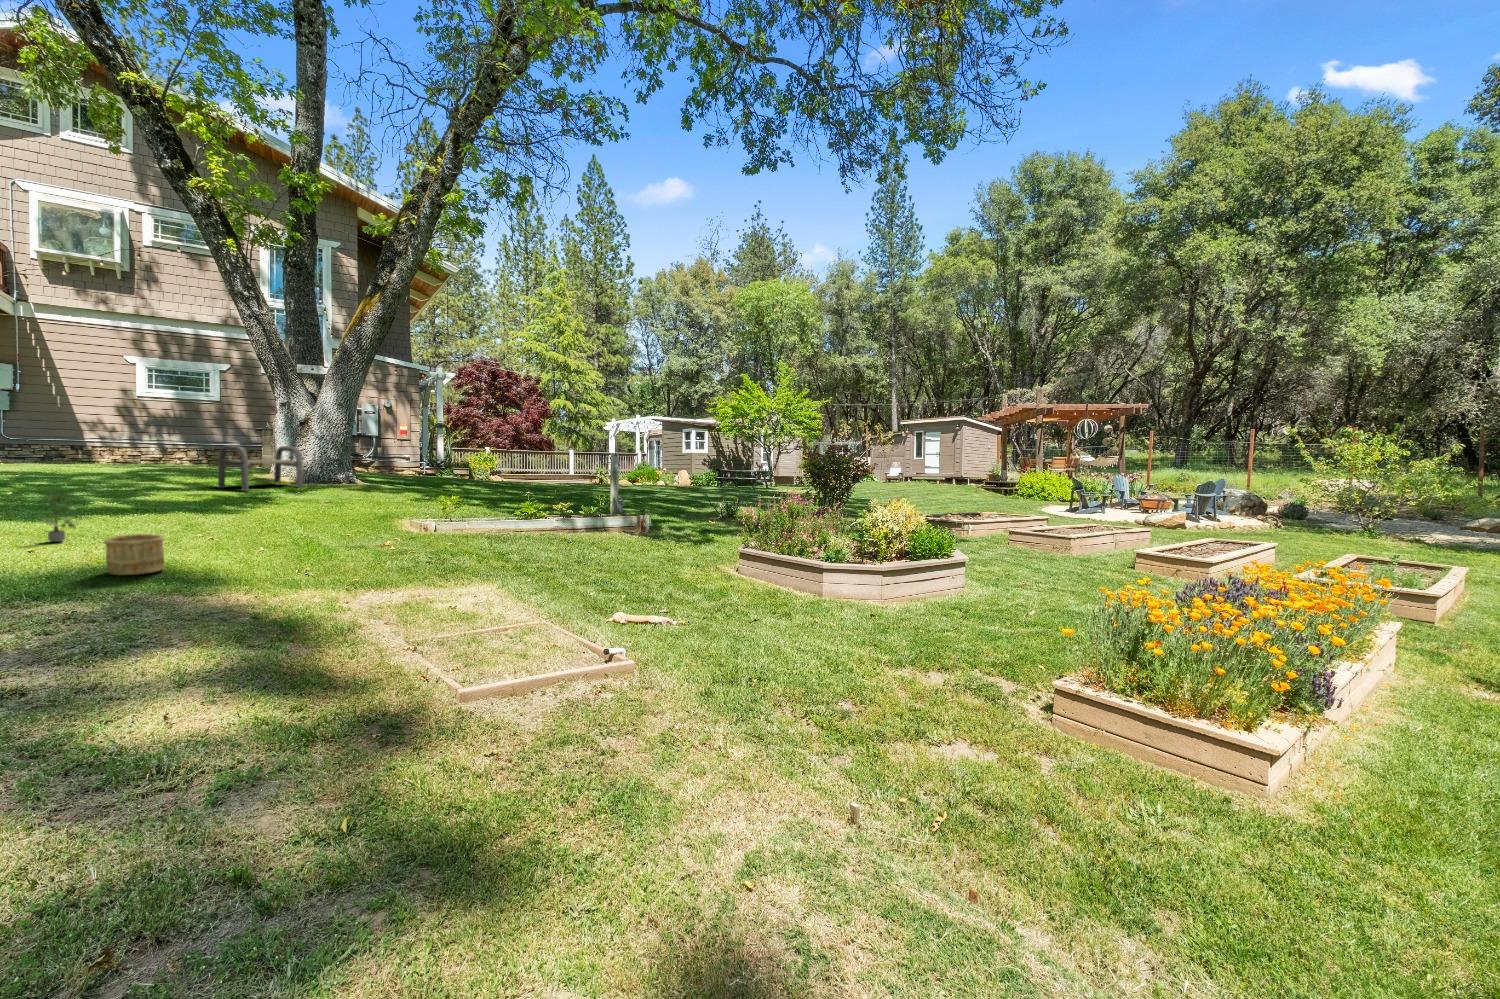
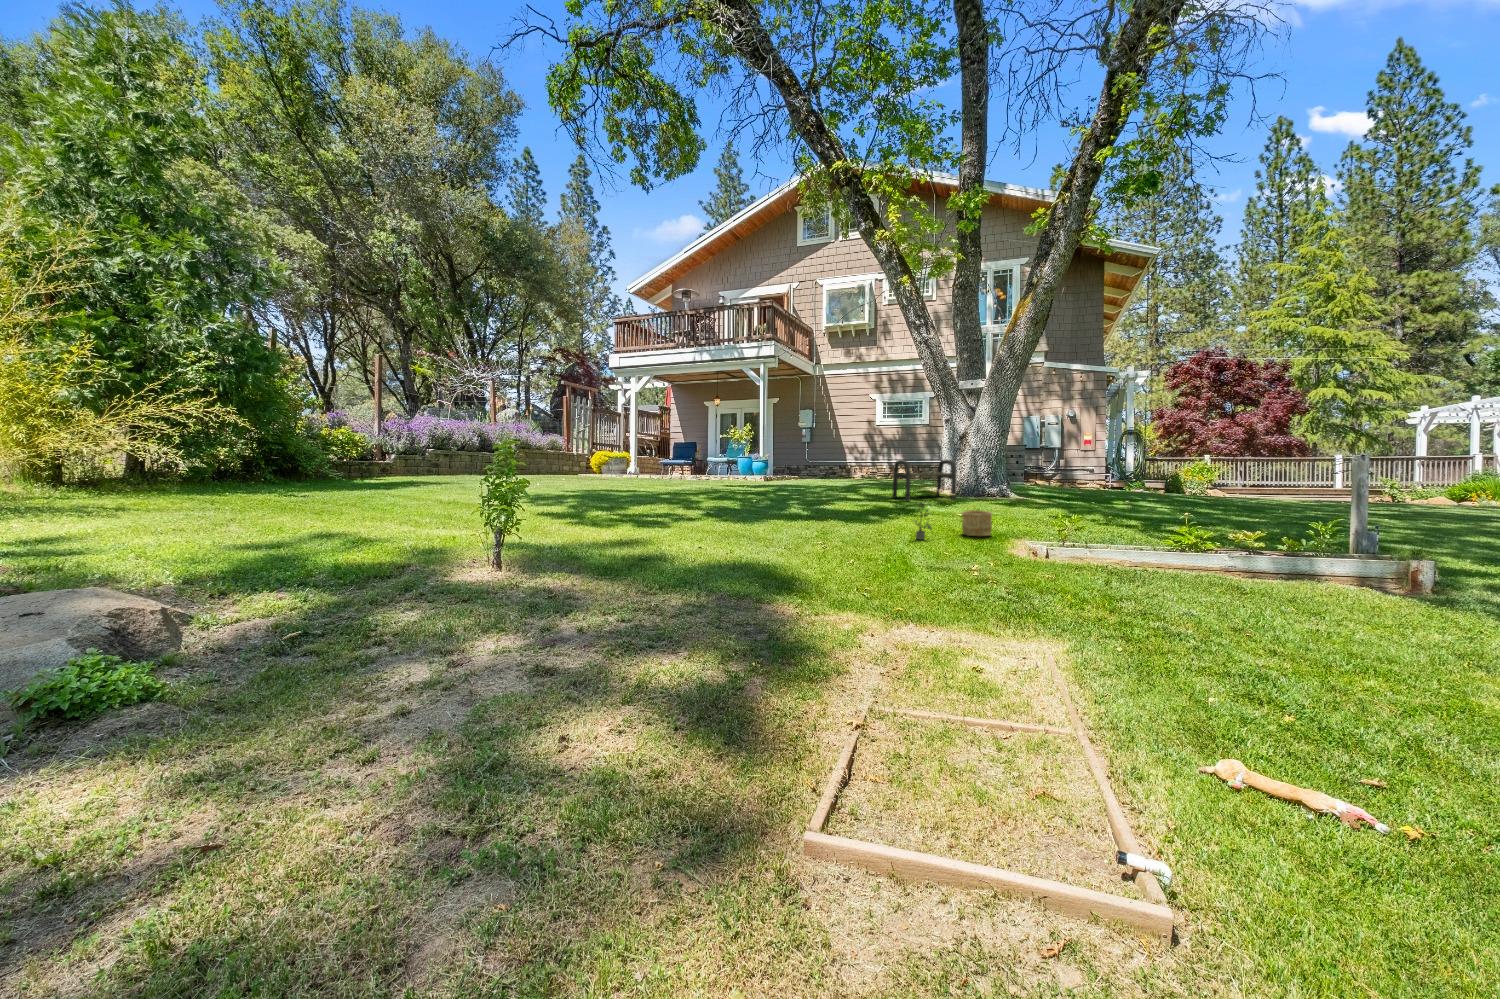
potted plant: present [42,492,76,542] -> present [914,502,932,540]
wooden bucket: present [104,534,164,575] -> present [962,510,992,536]

